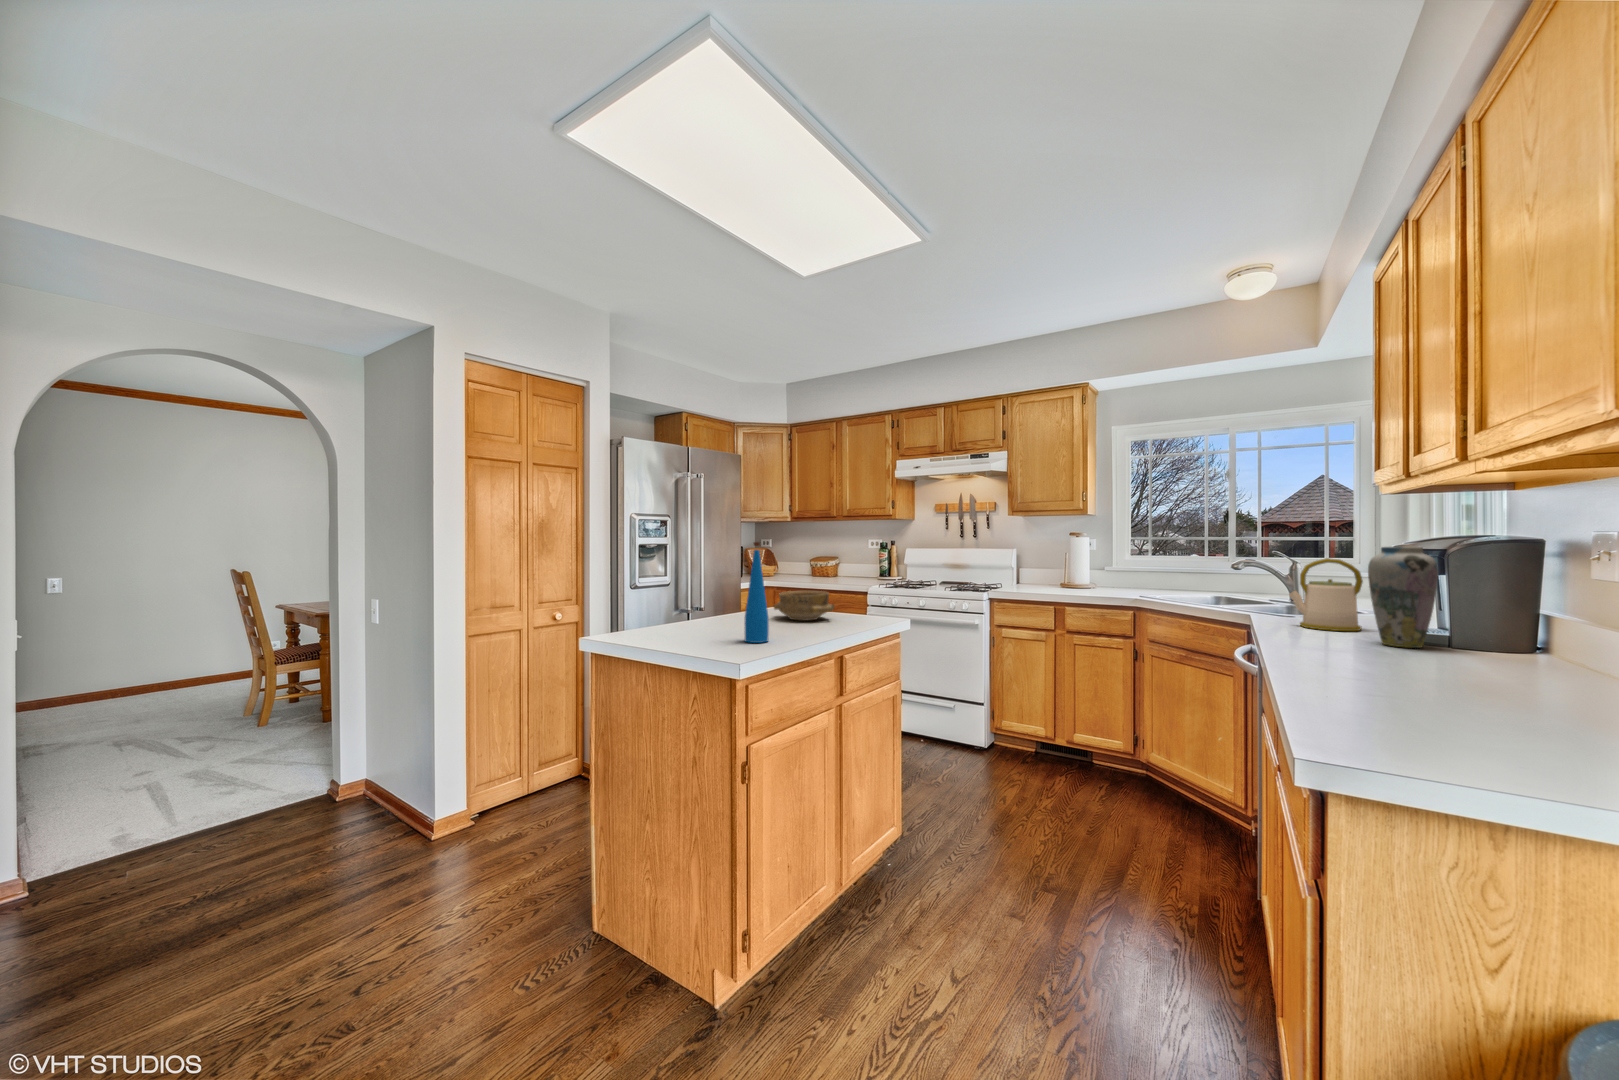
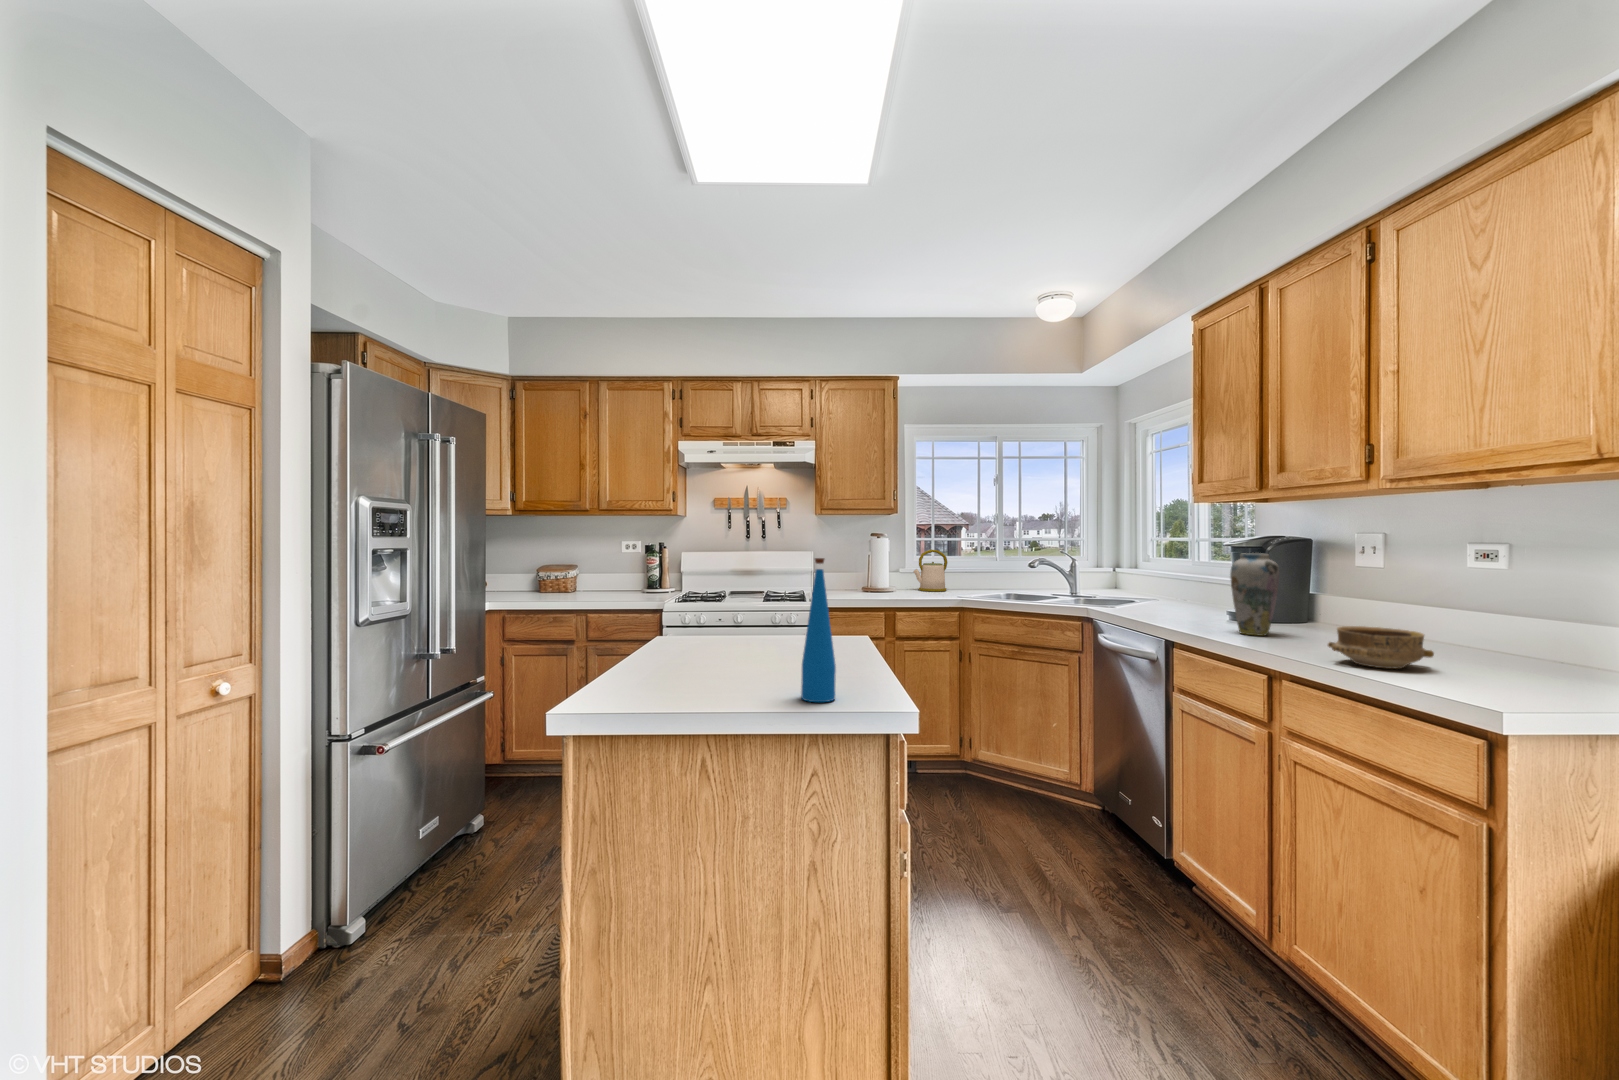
kettle: present [1289,558,1363,631] -> present [913,550,947,591]
ceramic bowl: present [774,591,834,621] -> present [1328,626,1434,669]

